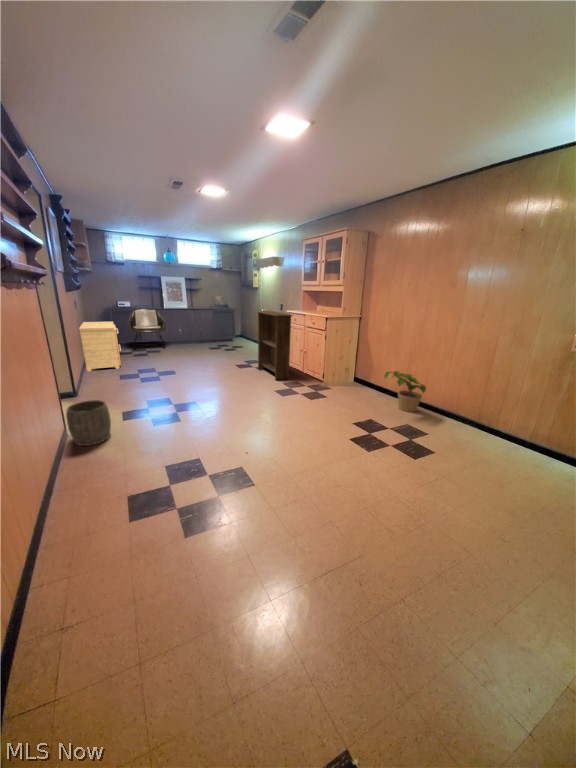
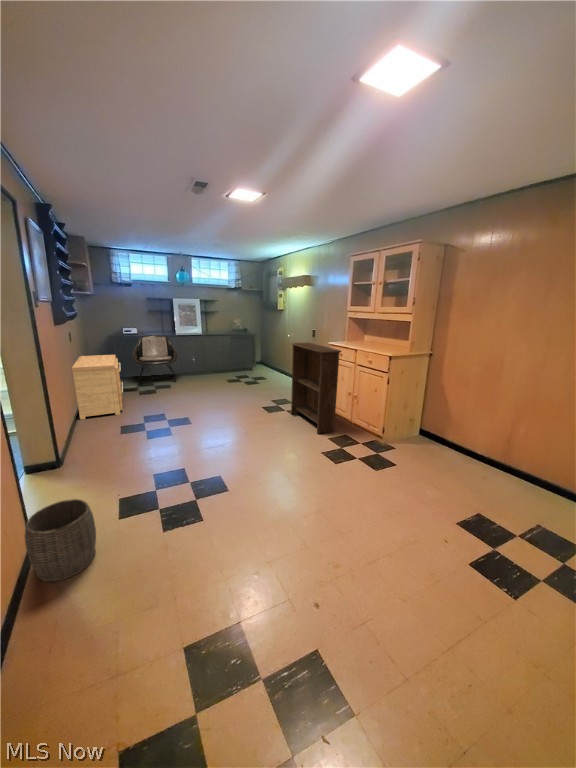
potted plant: present [384,371,426,412] -> none [489,439,553,496]

